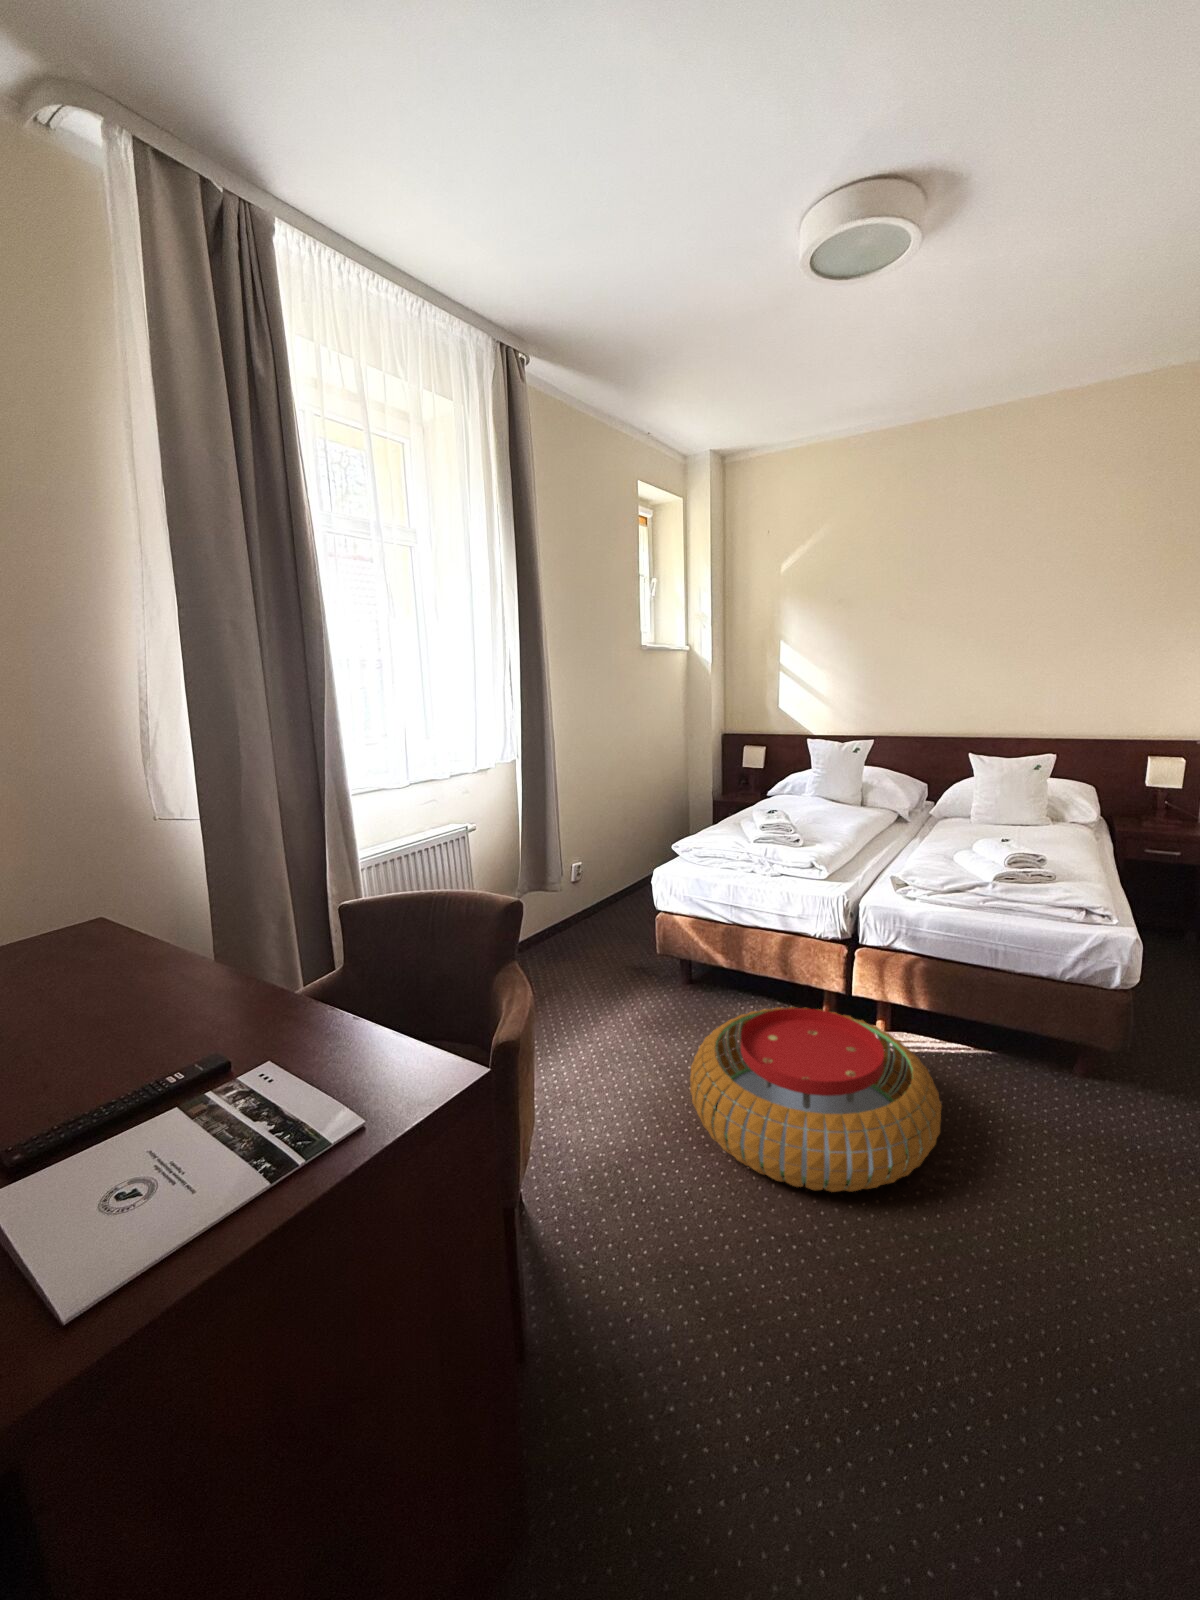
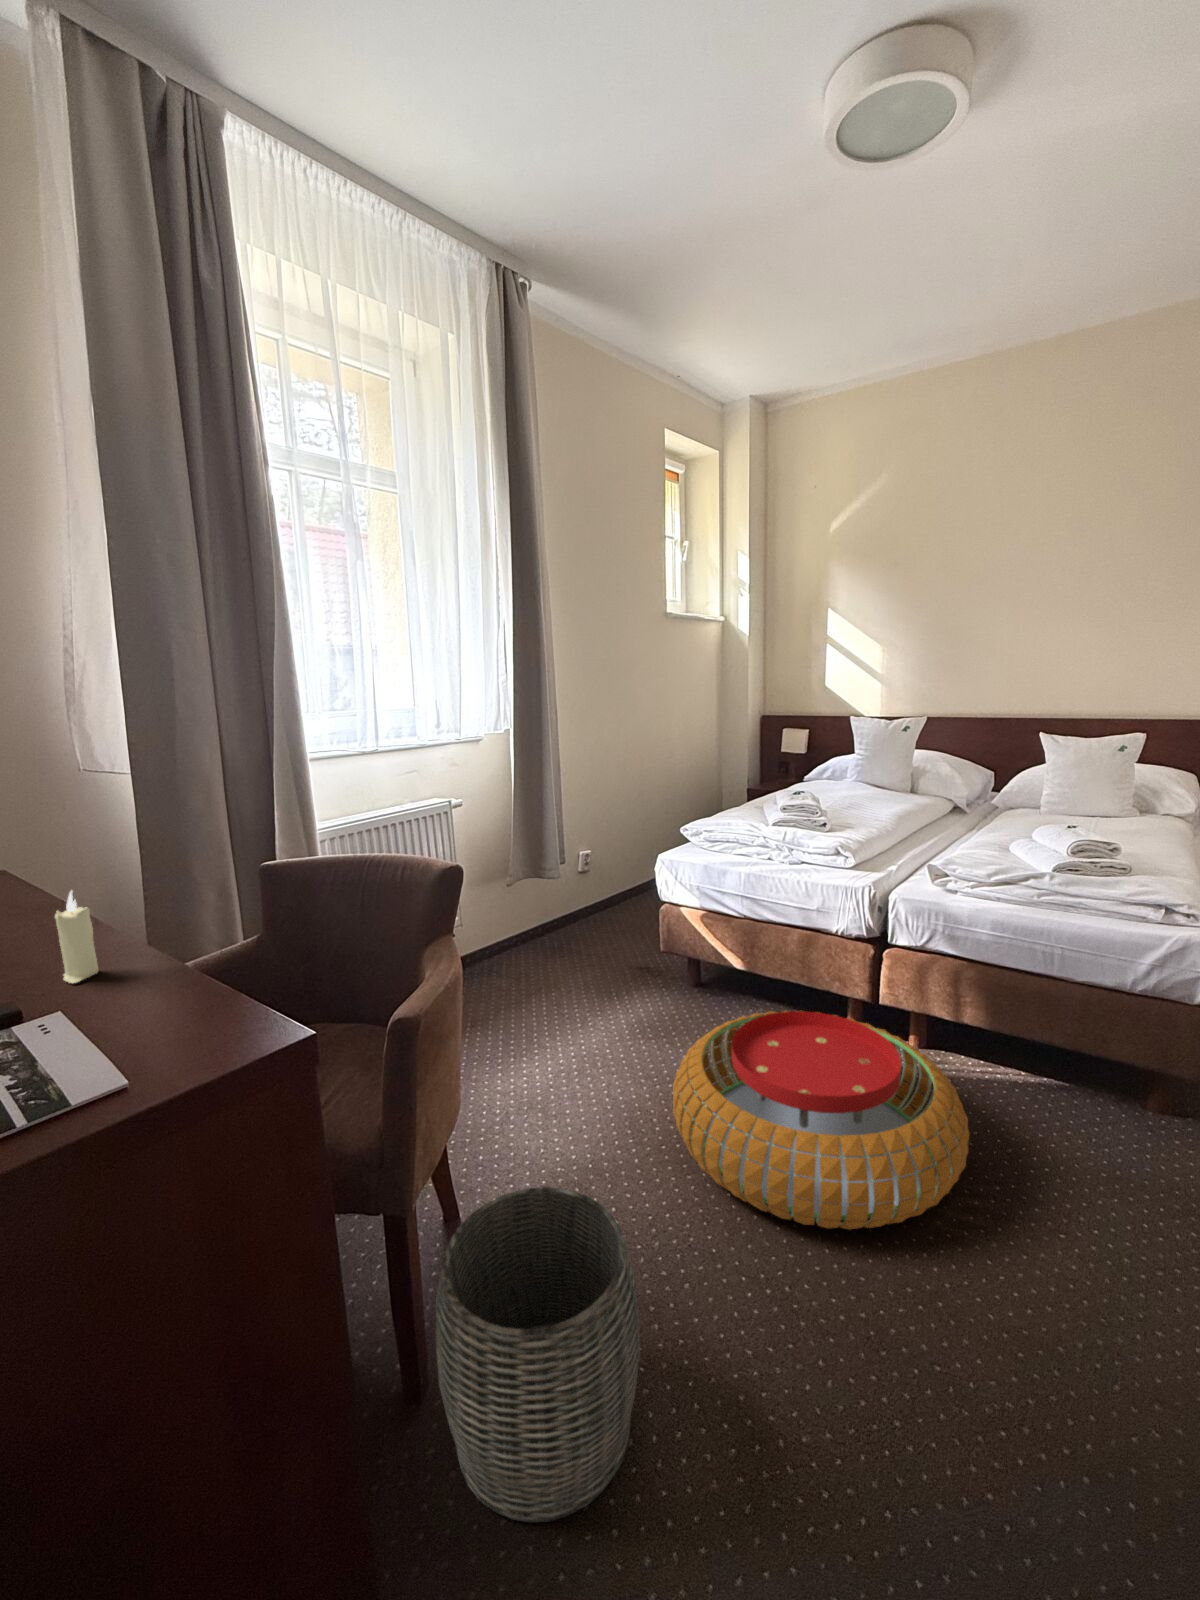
candle: none [233,951,267,1030] -> present [55,891,98,983]
woven basket: none [541,1174,708,1448] -> present [436,1187,640,1522]

